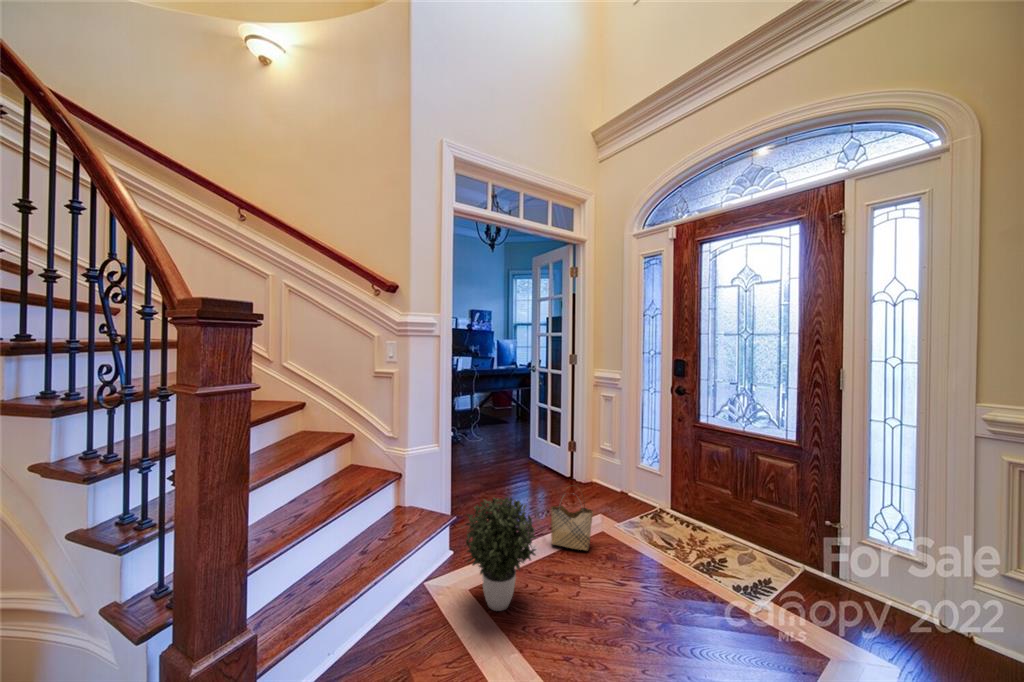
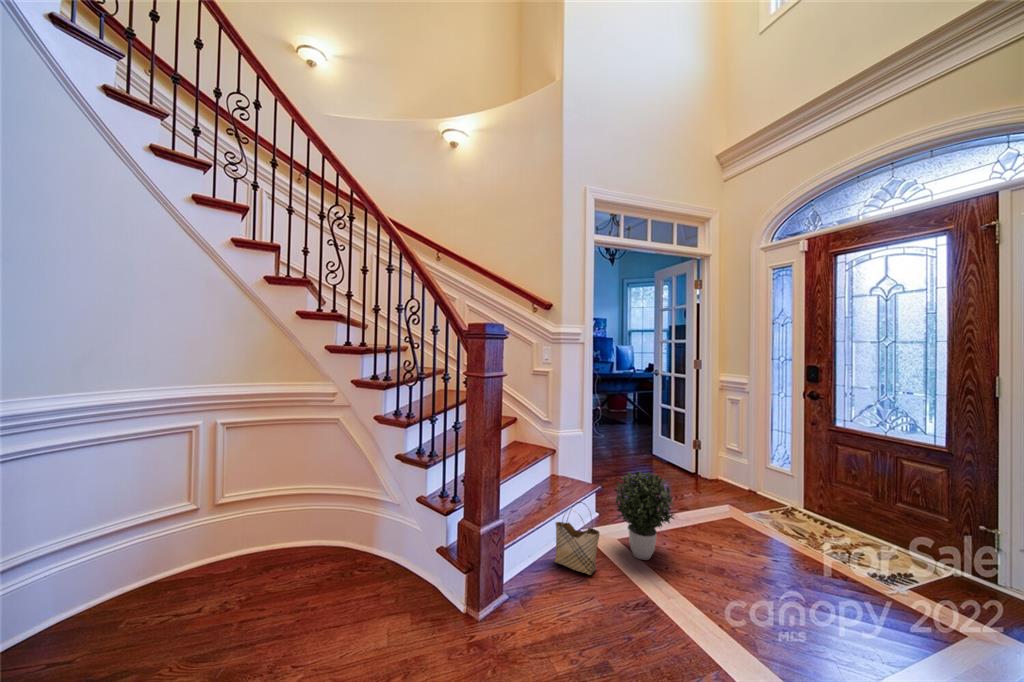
woven basket: present [551,485,593,551] -> present [555,502,599,575]

